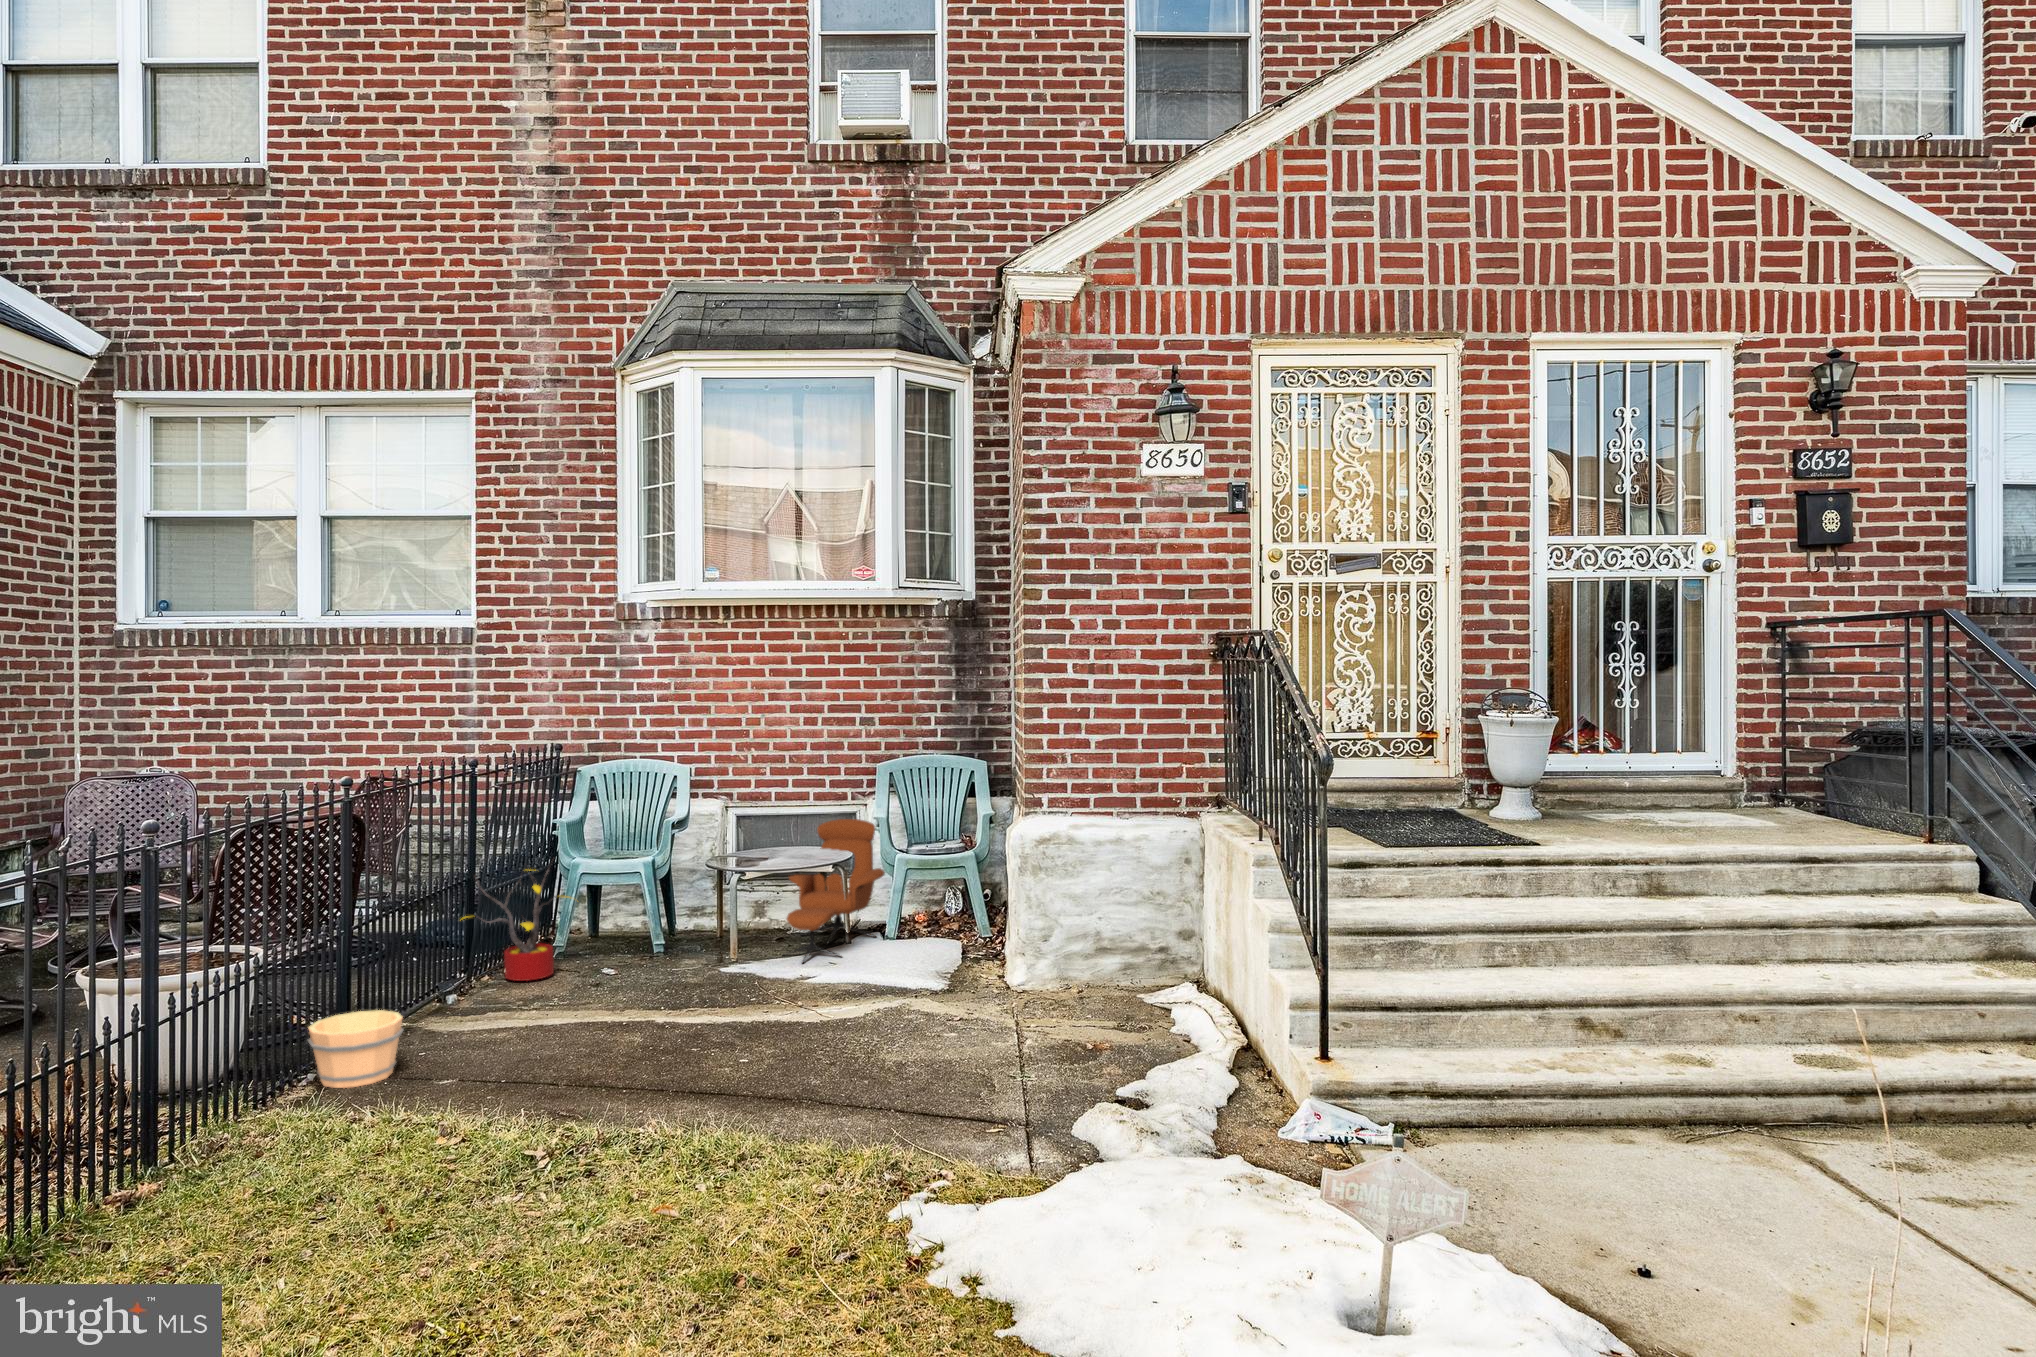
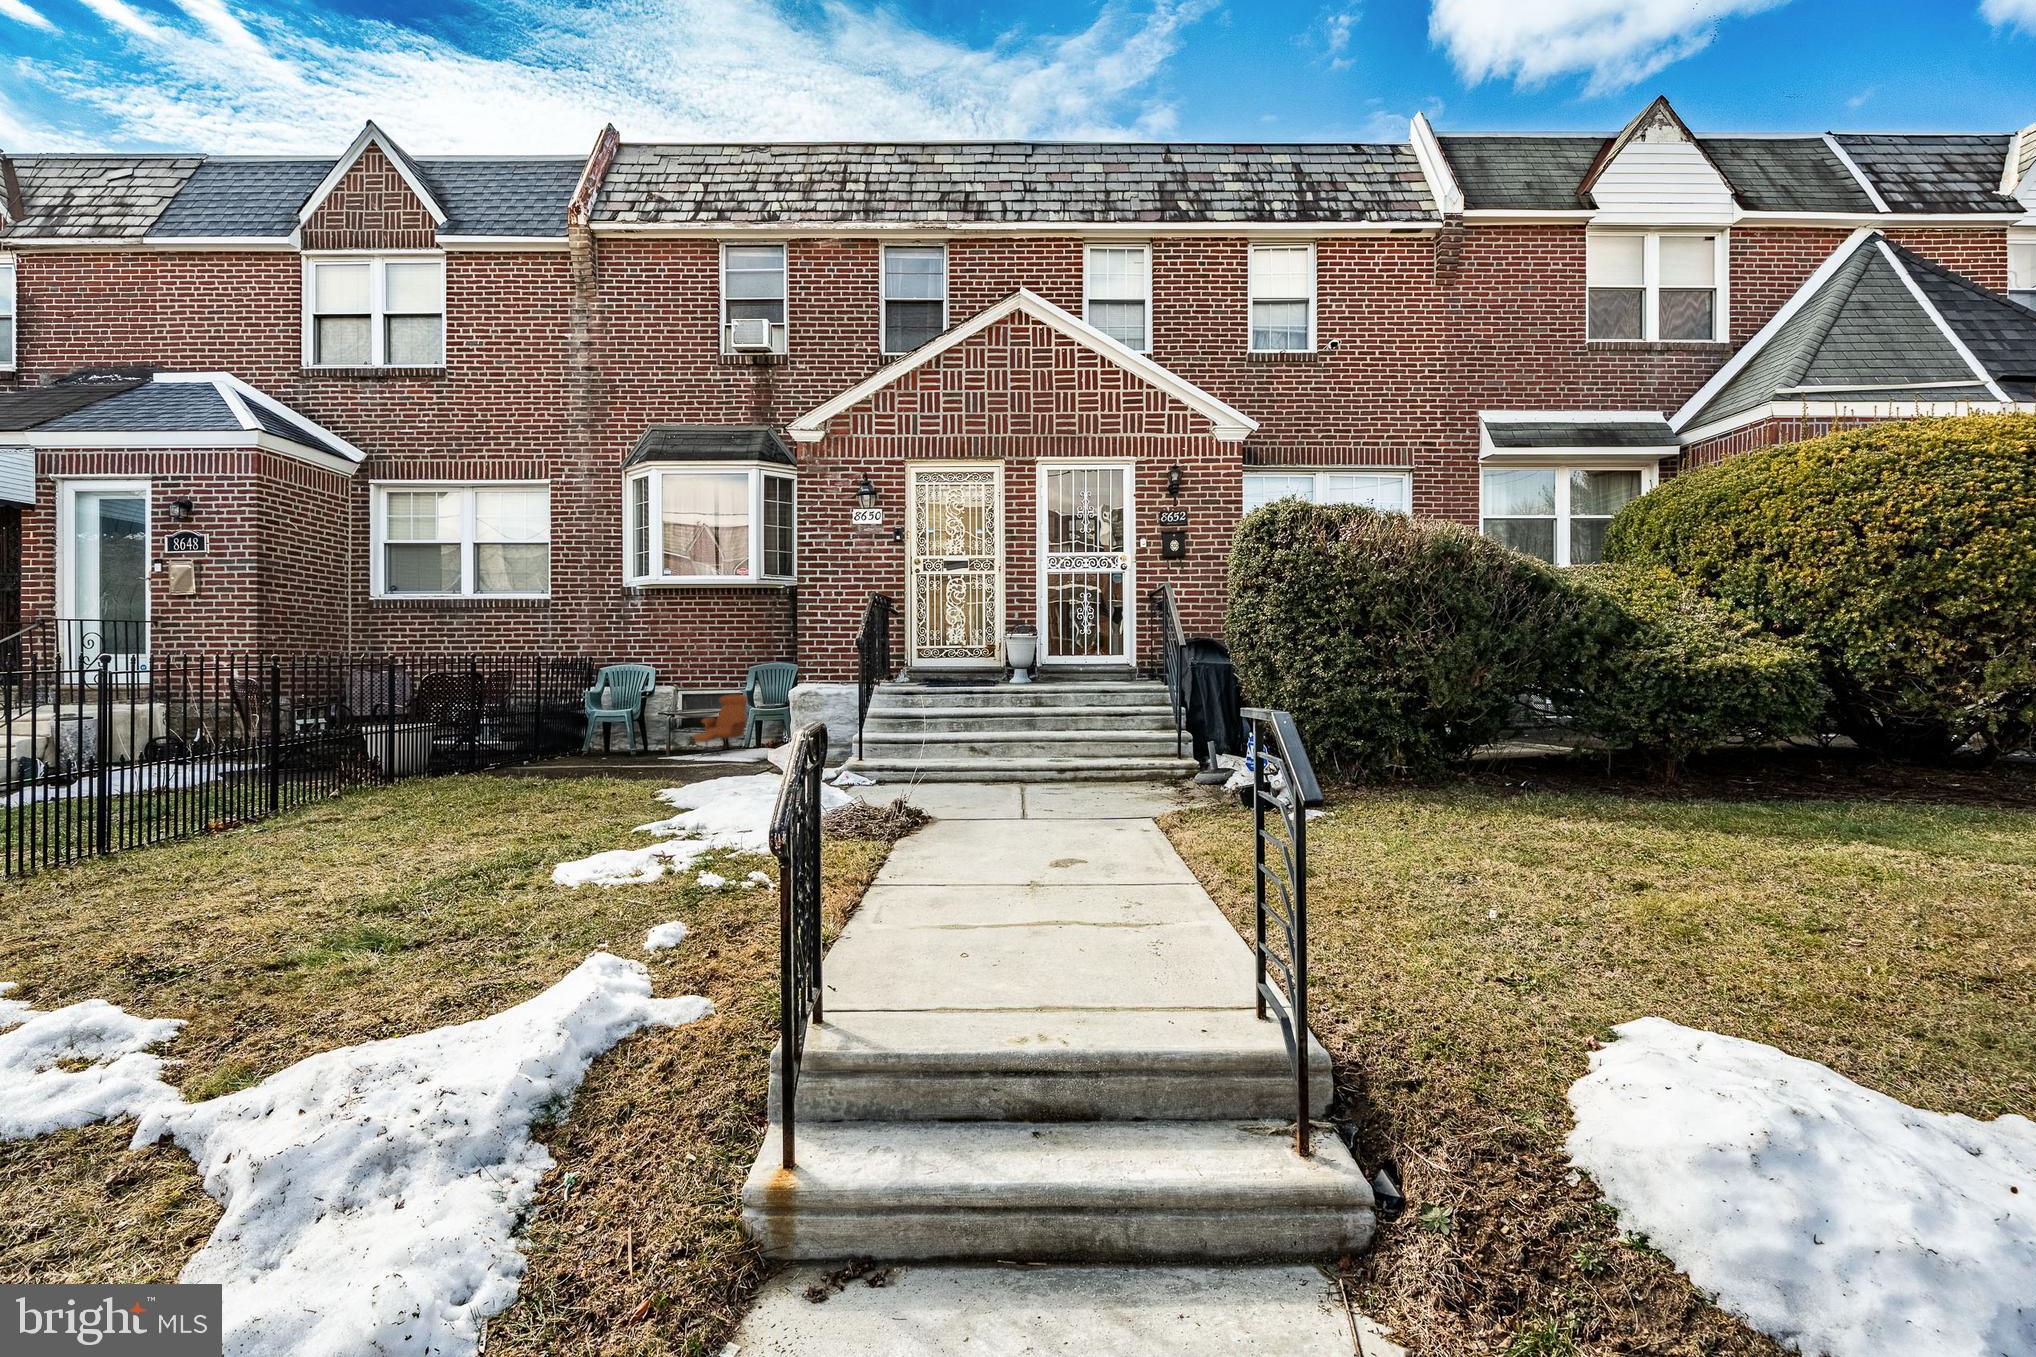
decorative plant: present [462,870,570,981] -> none [531,706,593,761]
bucket: present [308,1010,403,1088] -> none [452,756,495,783]

